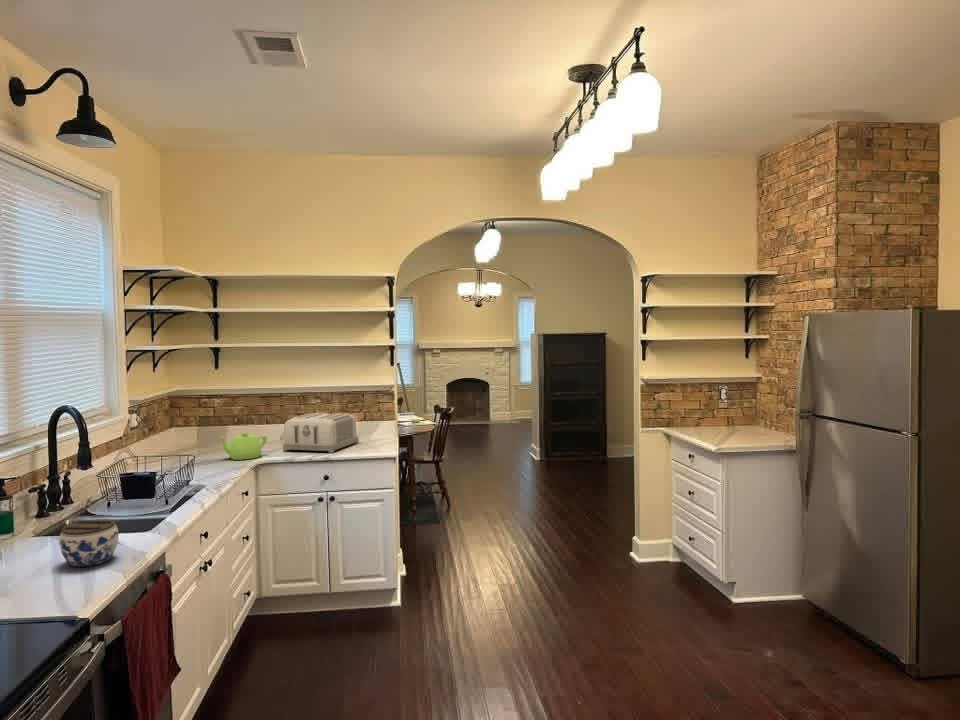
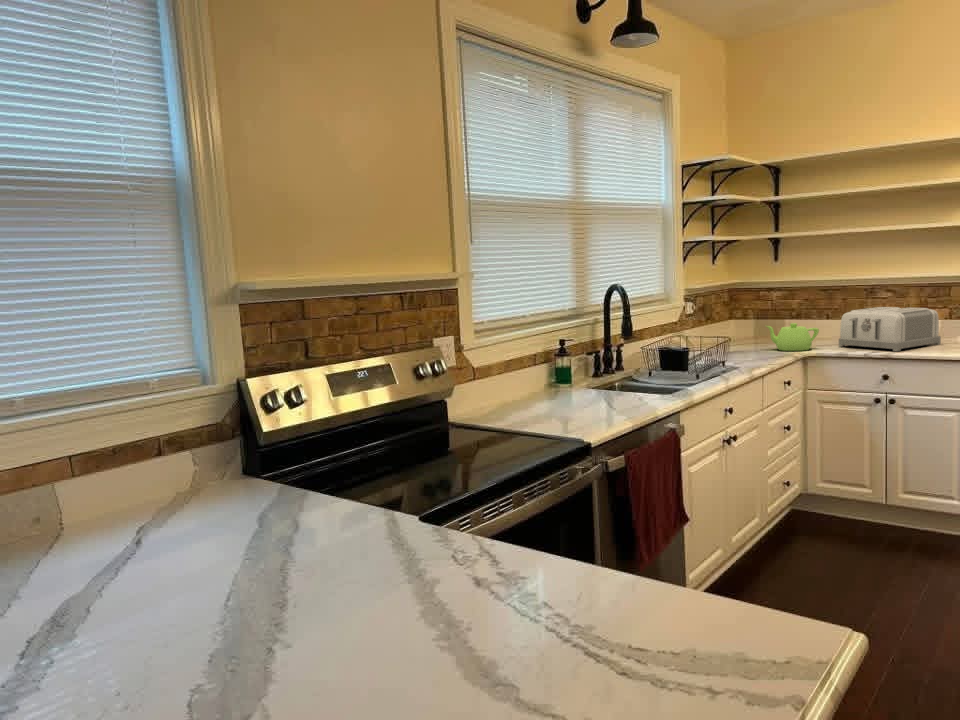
jar: present [59,519,118,567] -> none [591,375,635,411]

